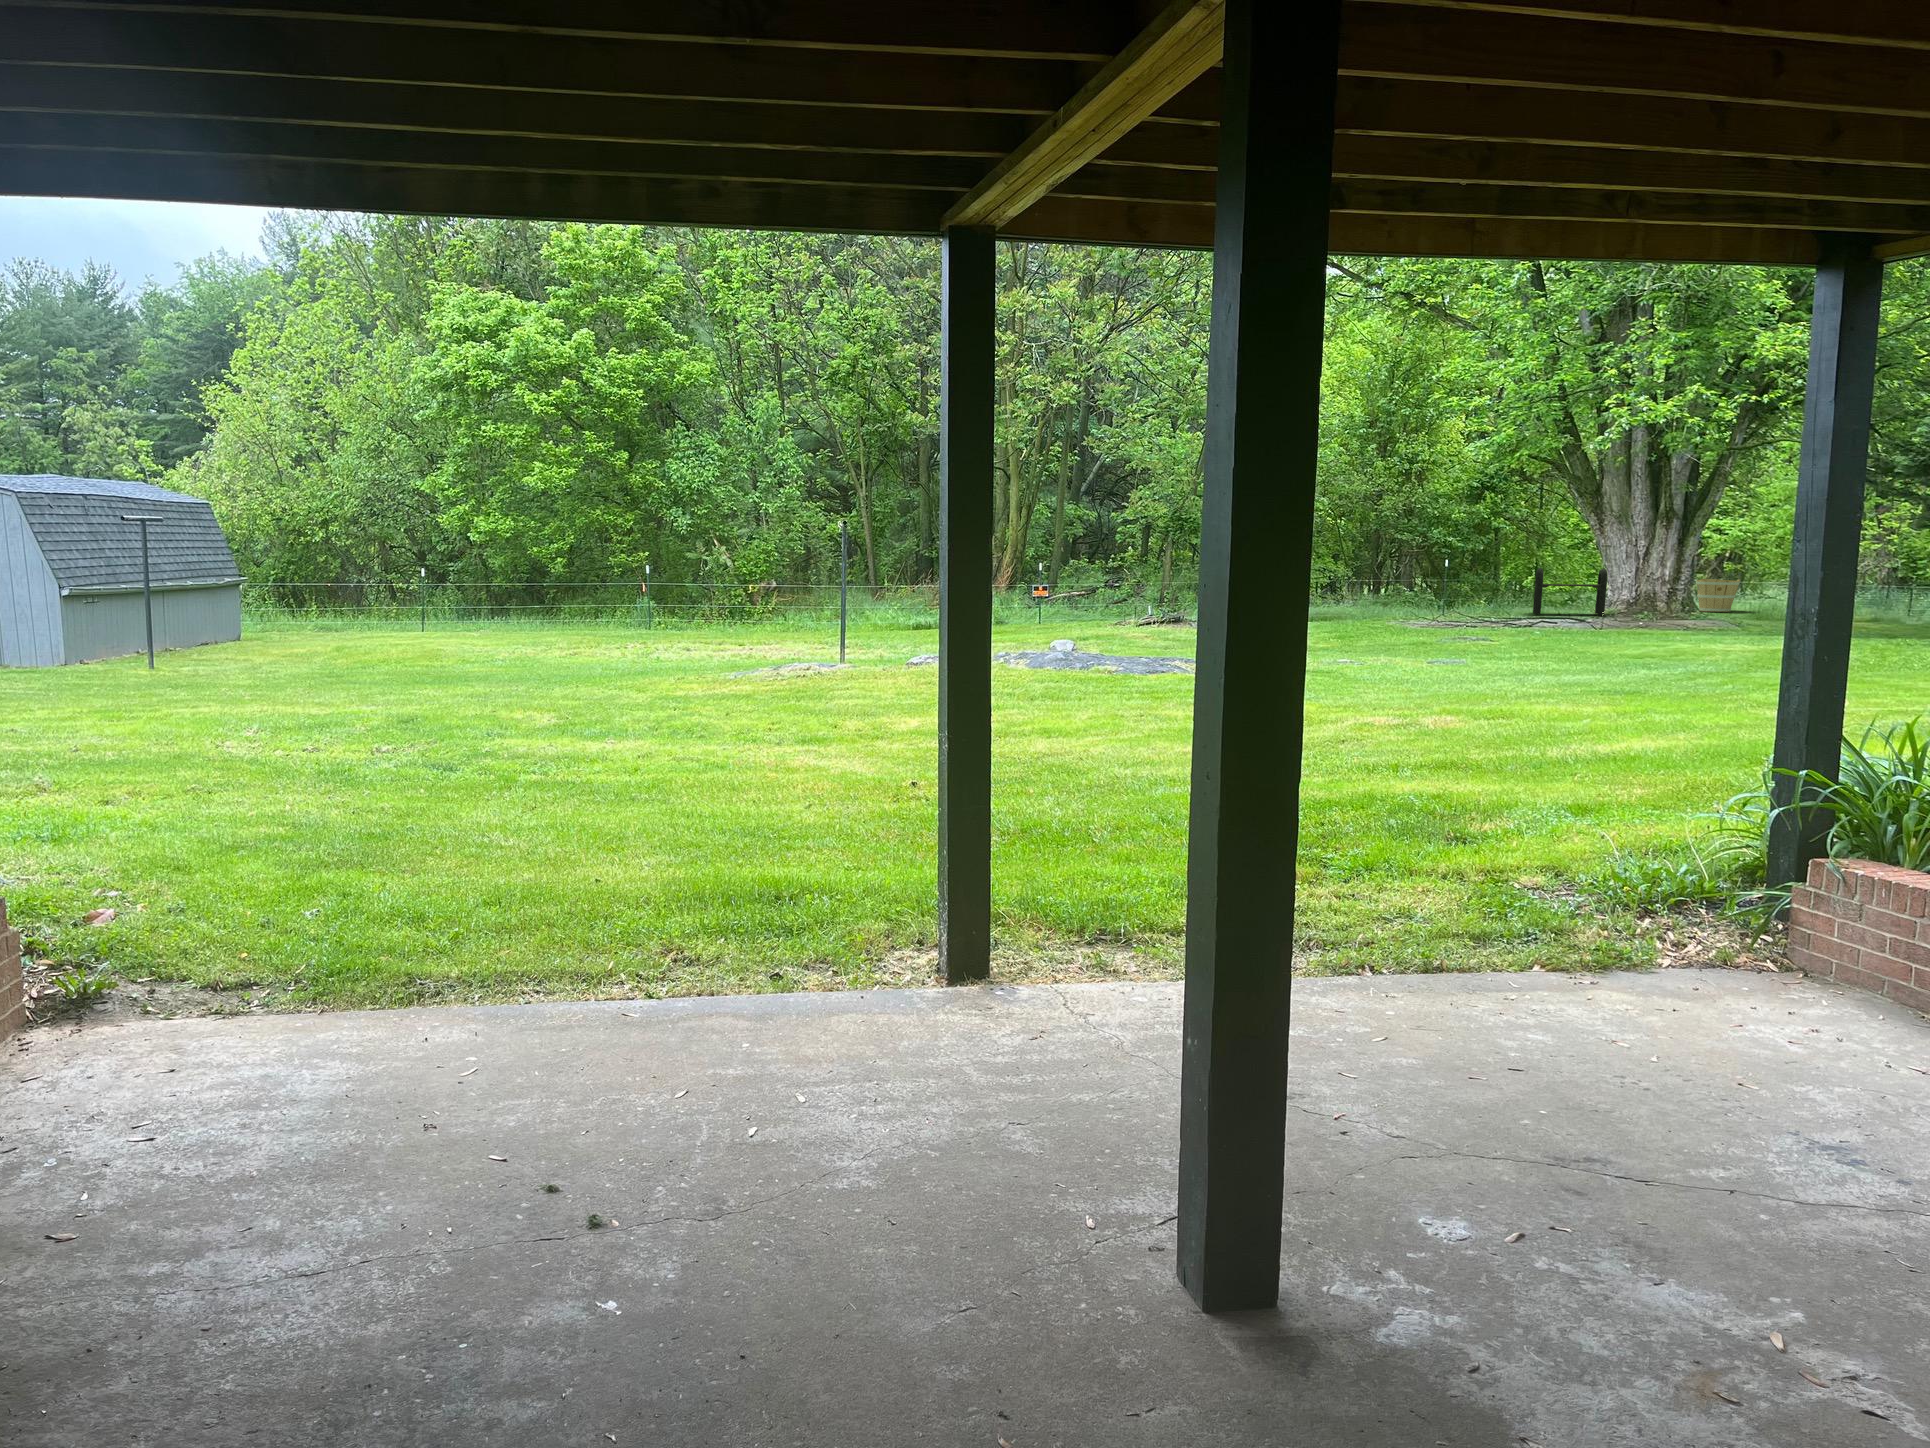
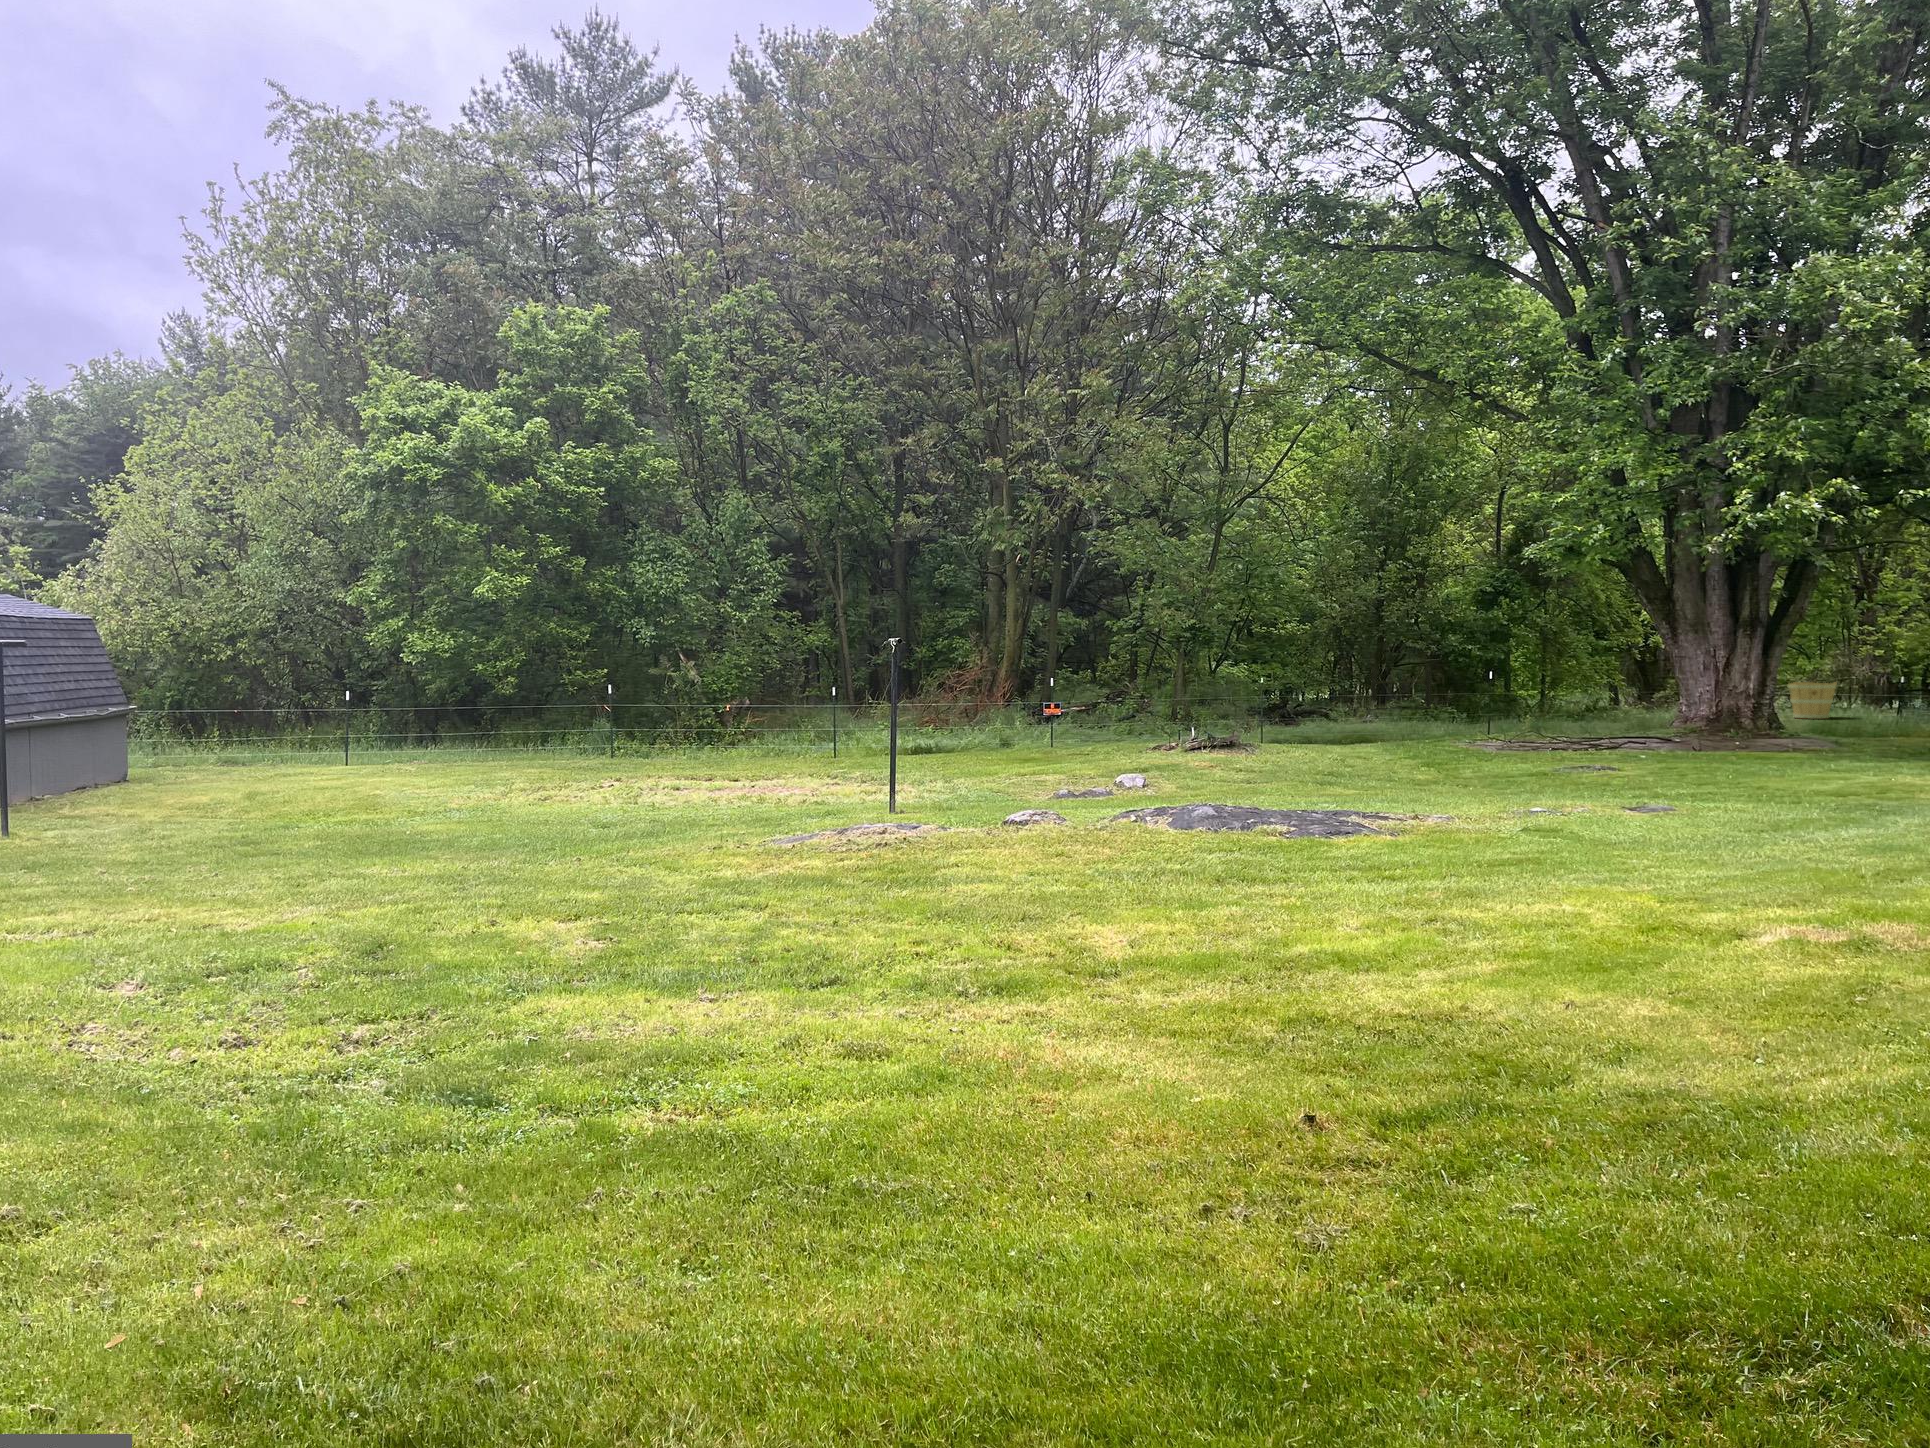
bench: present [1533,568,1607,616] -> present [1371,667,1431,708]

